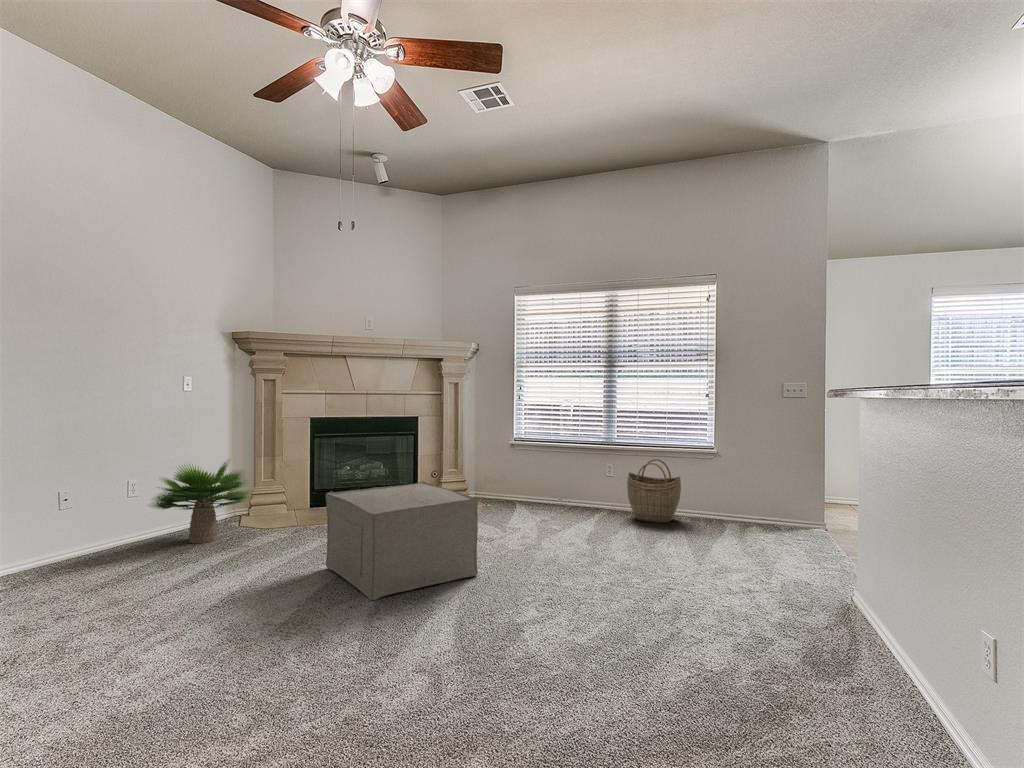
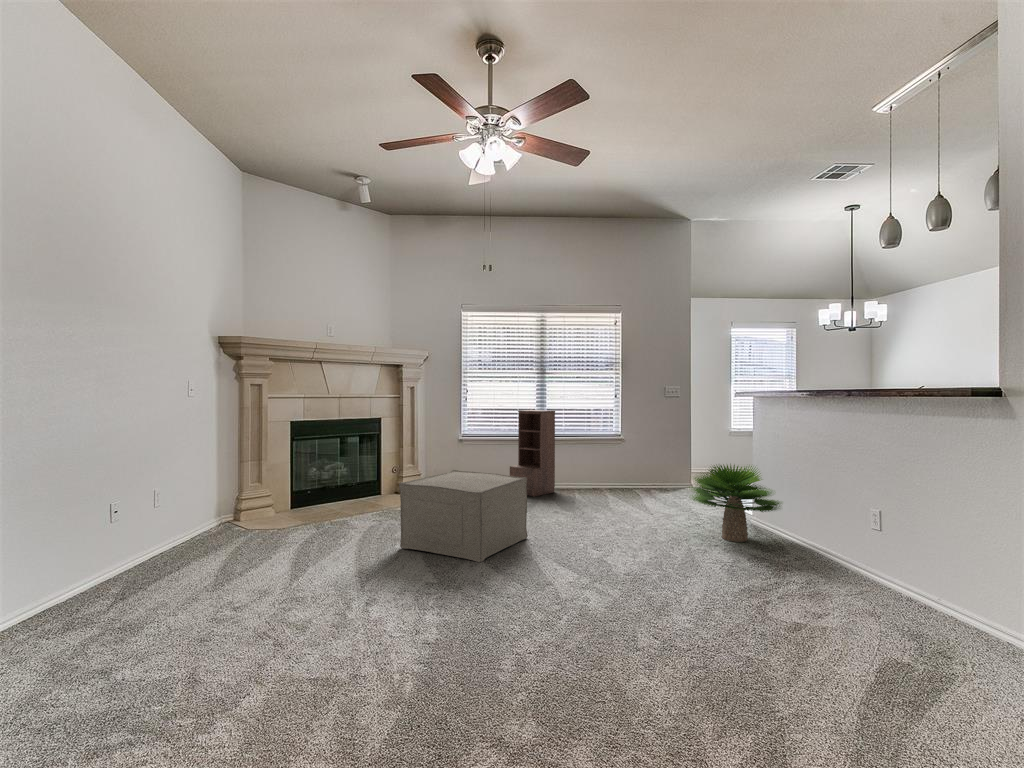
bookshelf: none [560,412,618,519] -> present [510,410,555,497]
woven basket: present [627,459,681,523] -> none [564,445,604,494]
potted plant: present [152,462,250,543] -> present [691,464,781,542]

